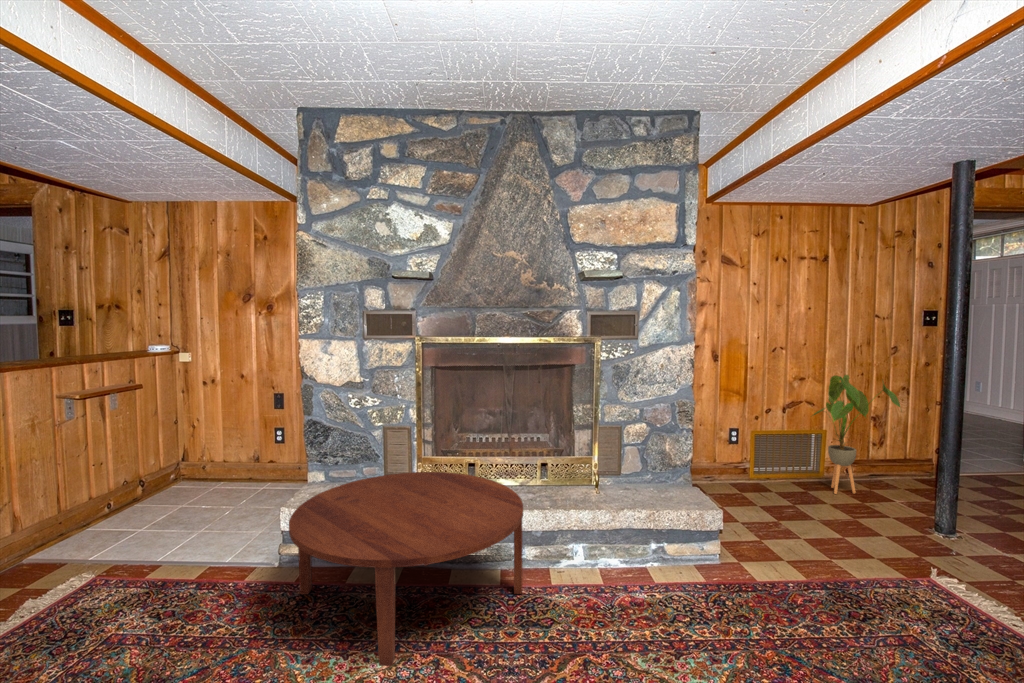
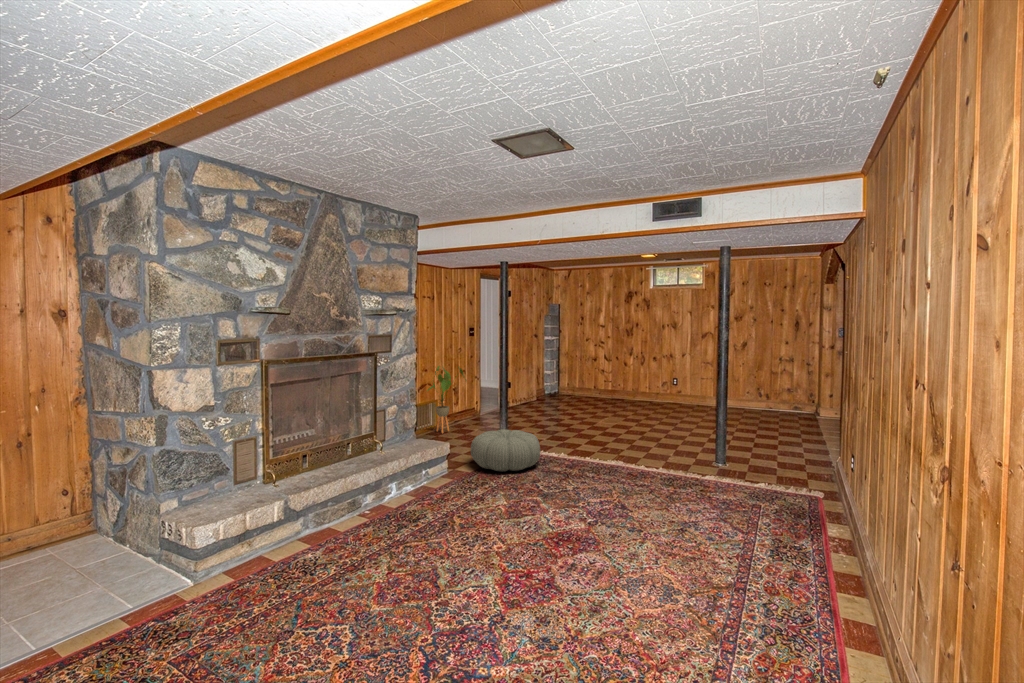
coffee table: present [289,472,523,666] -> none [240,458,415,580]
pouf: none [773,515,960,633] -> present [471,429,540,471]

